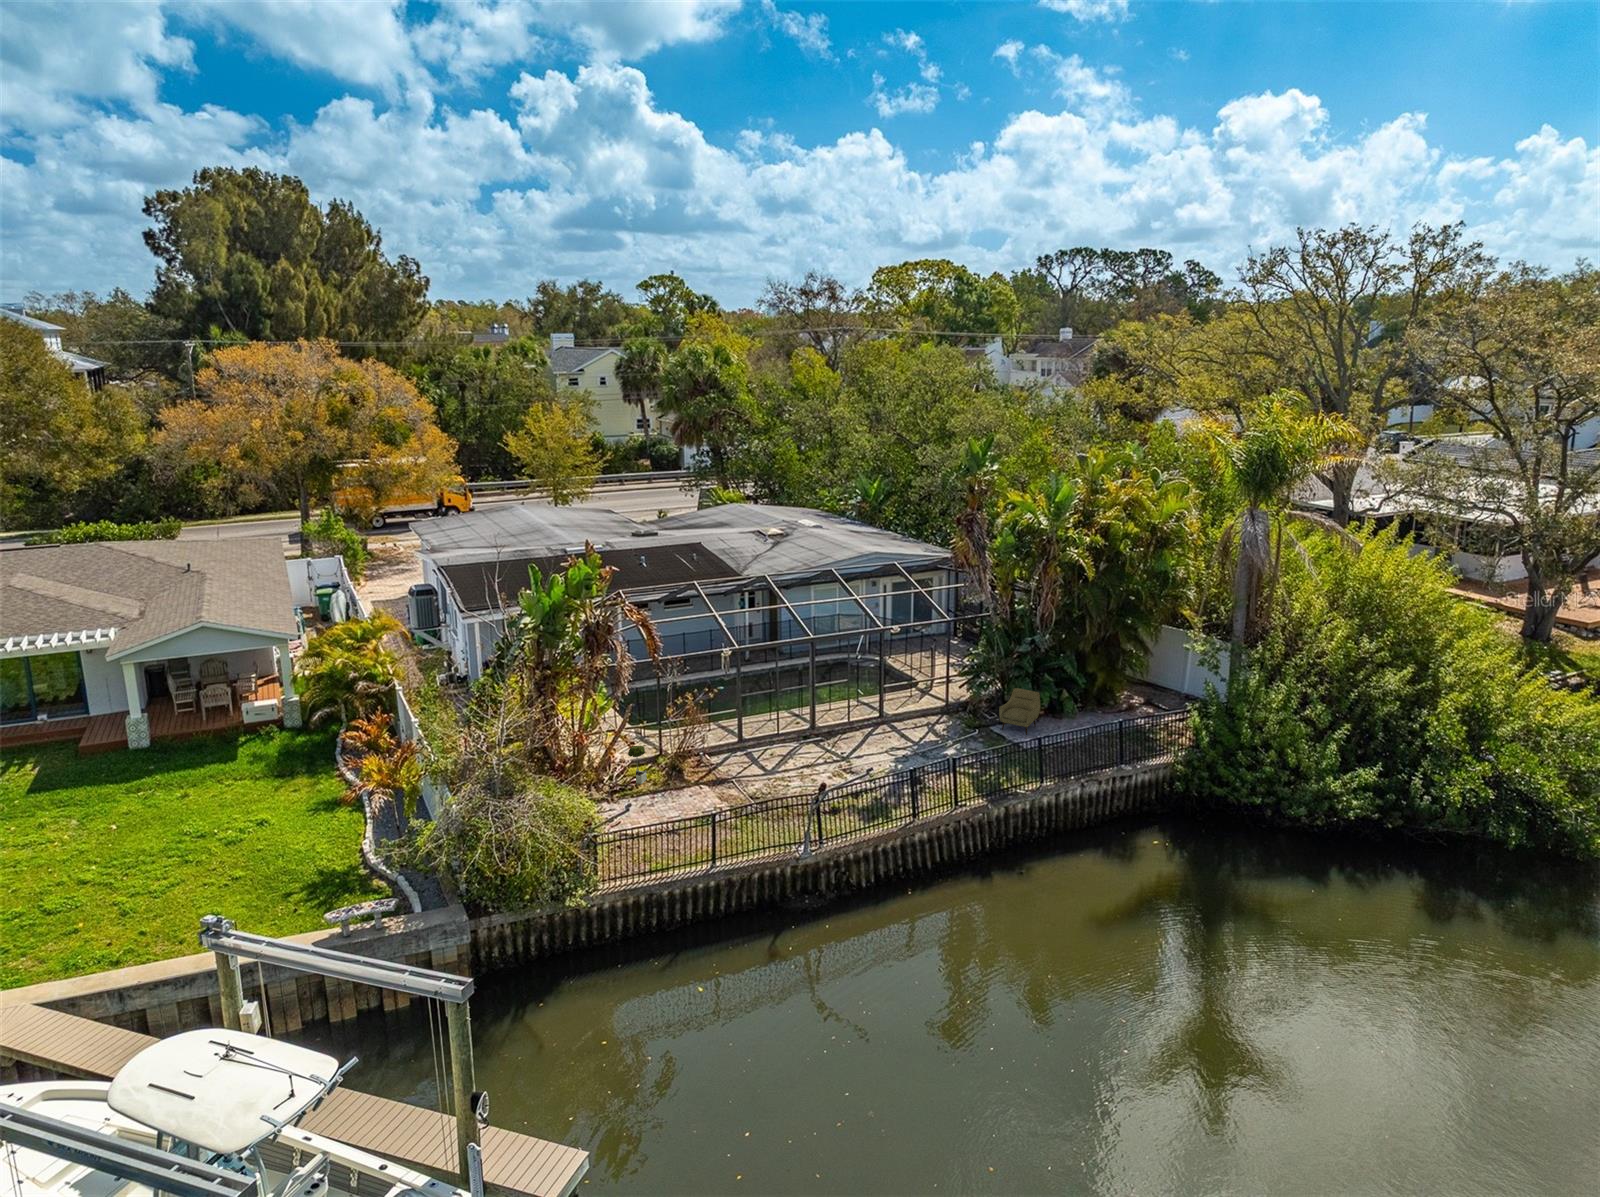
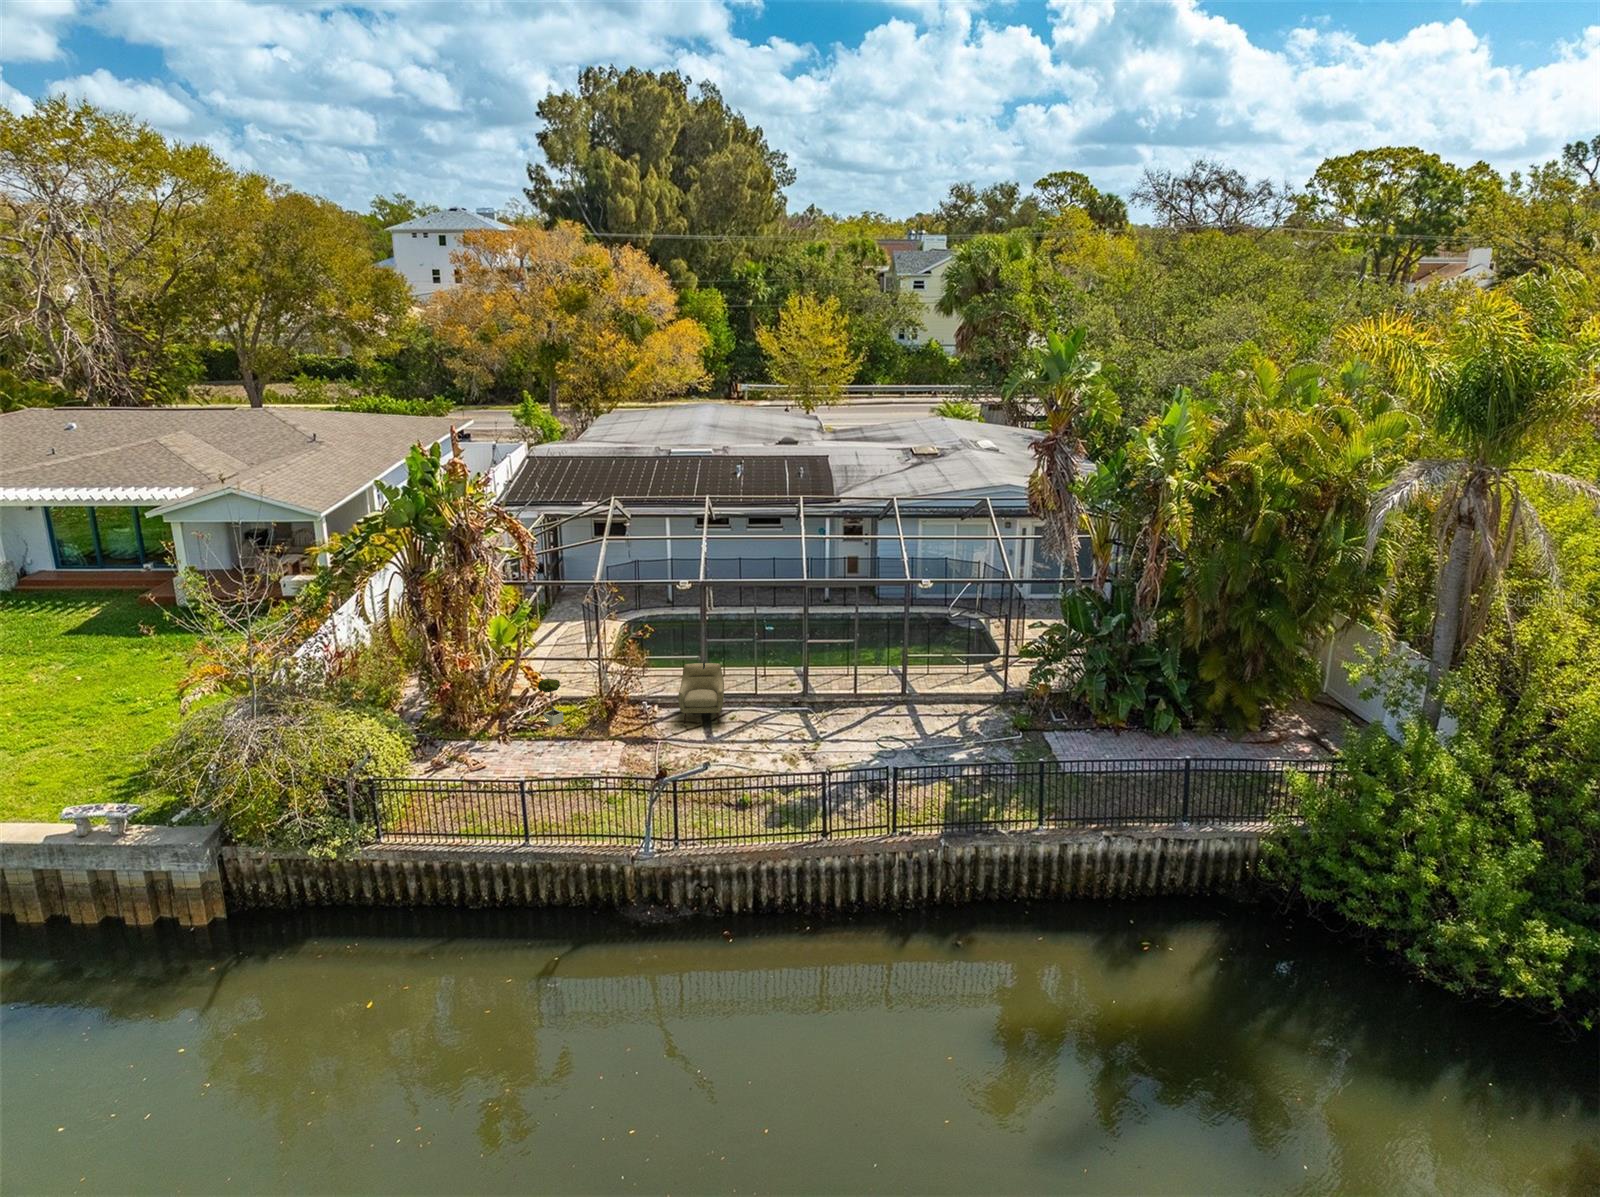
chair: present [999,688,1040,735] -> present [678,663,724,724]

